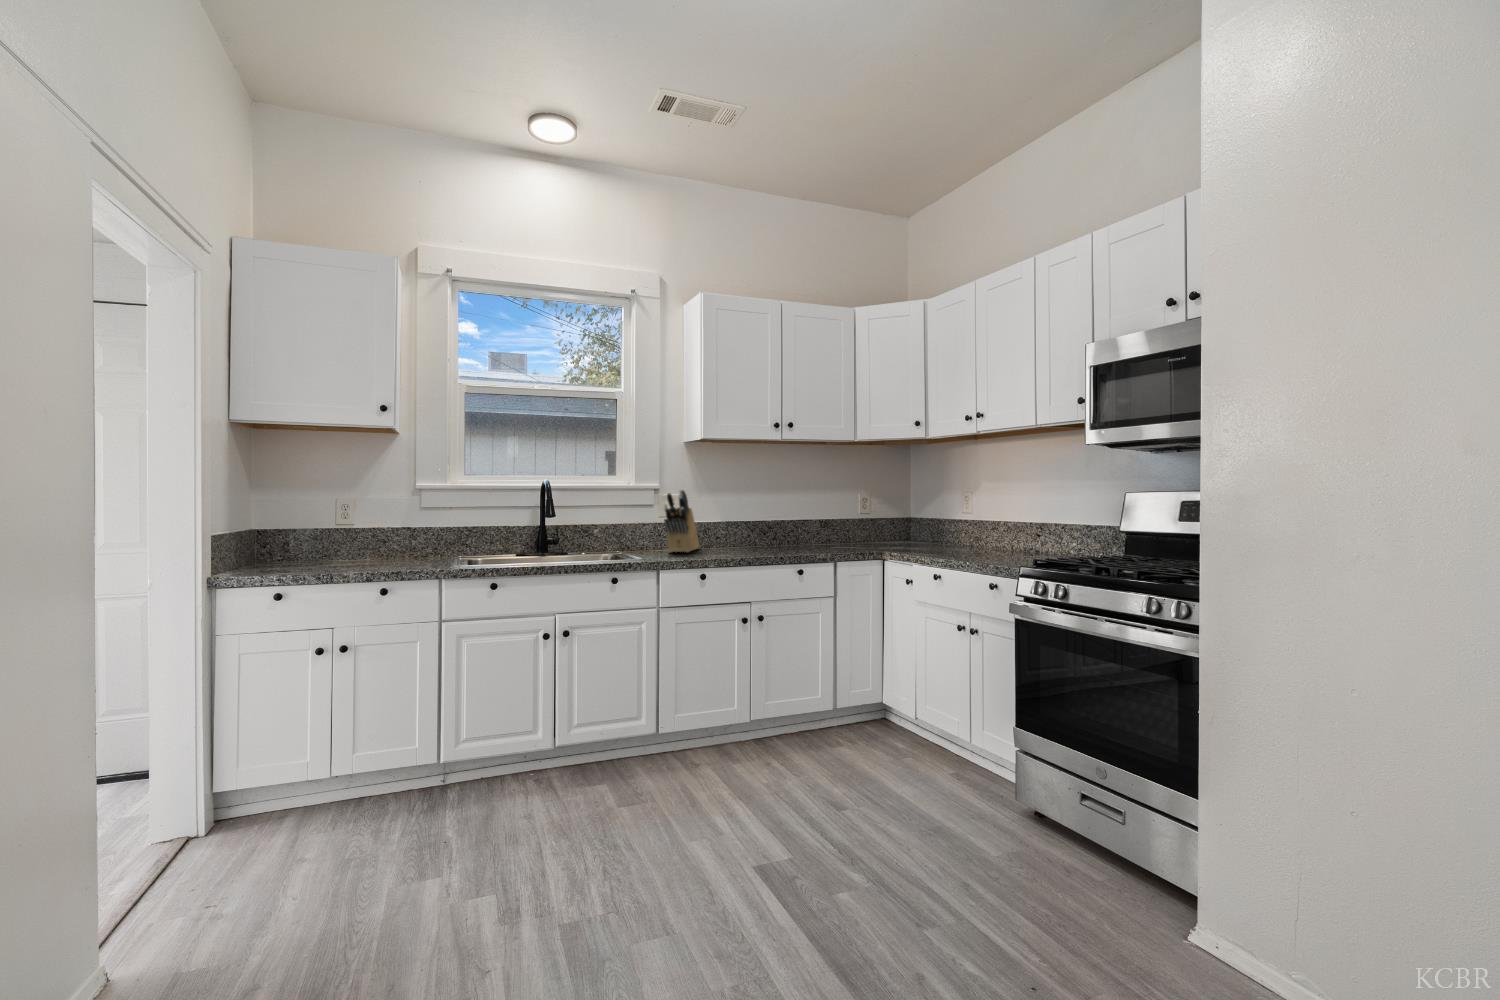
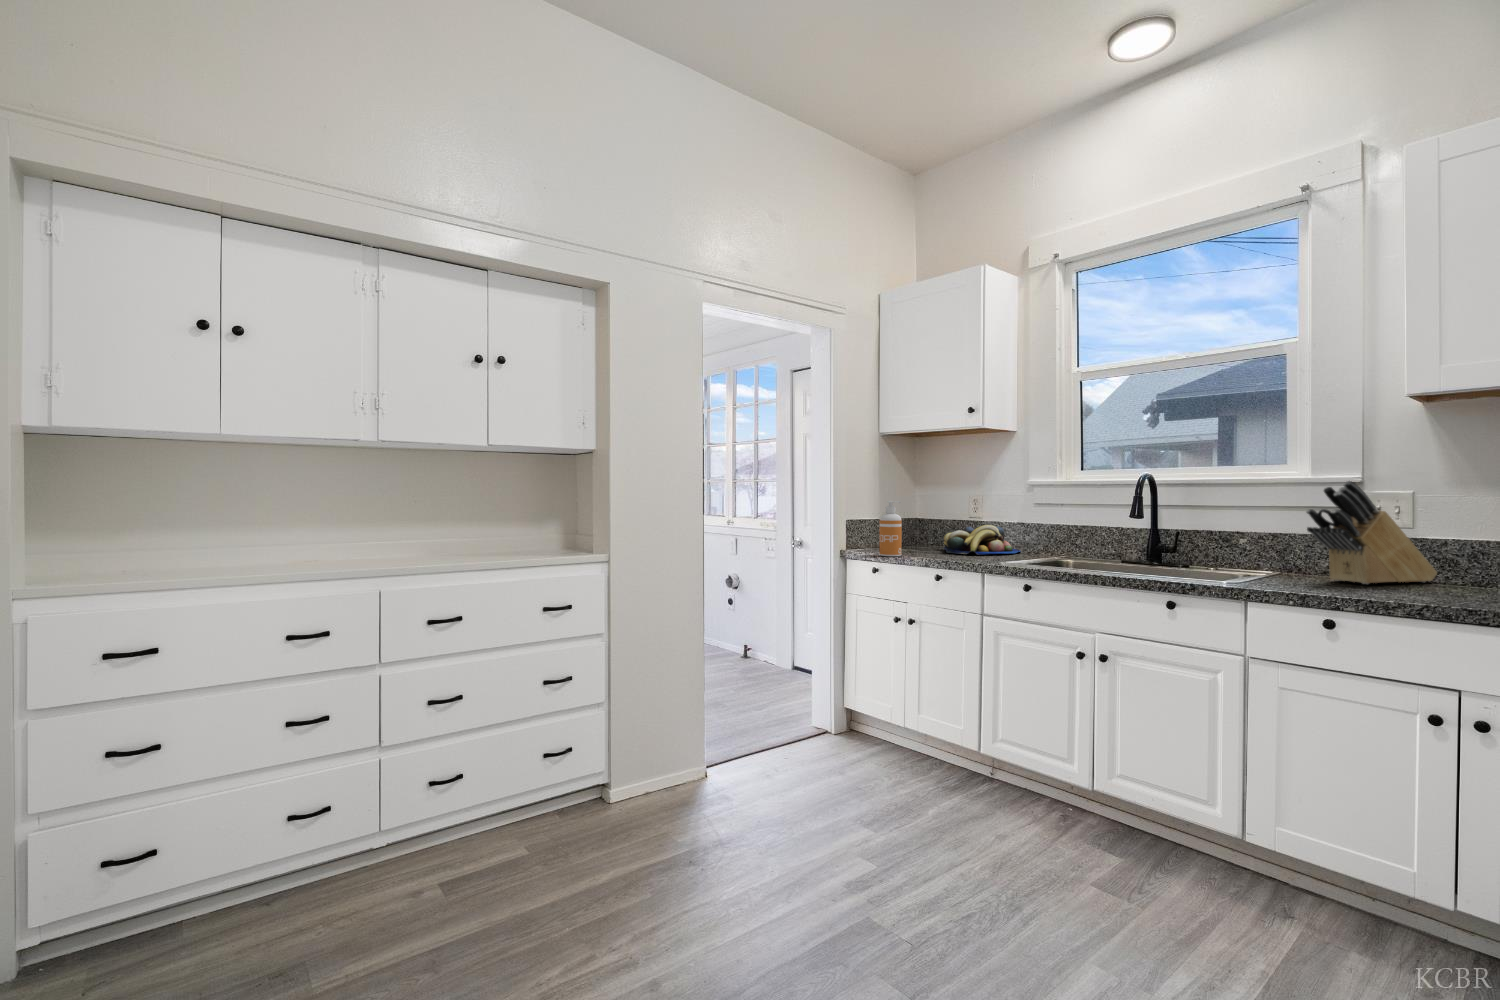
soap dispenser: none [282,506,314,575] -> present [880,501,902,556]
fruit bowl: none [325,531,418,564] -> present [943,525,1020,555]

